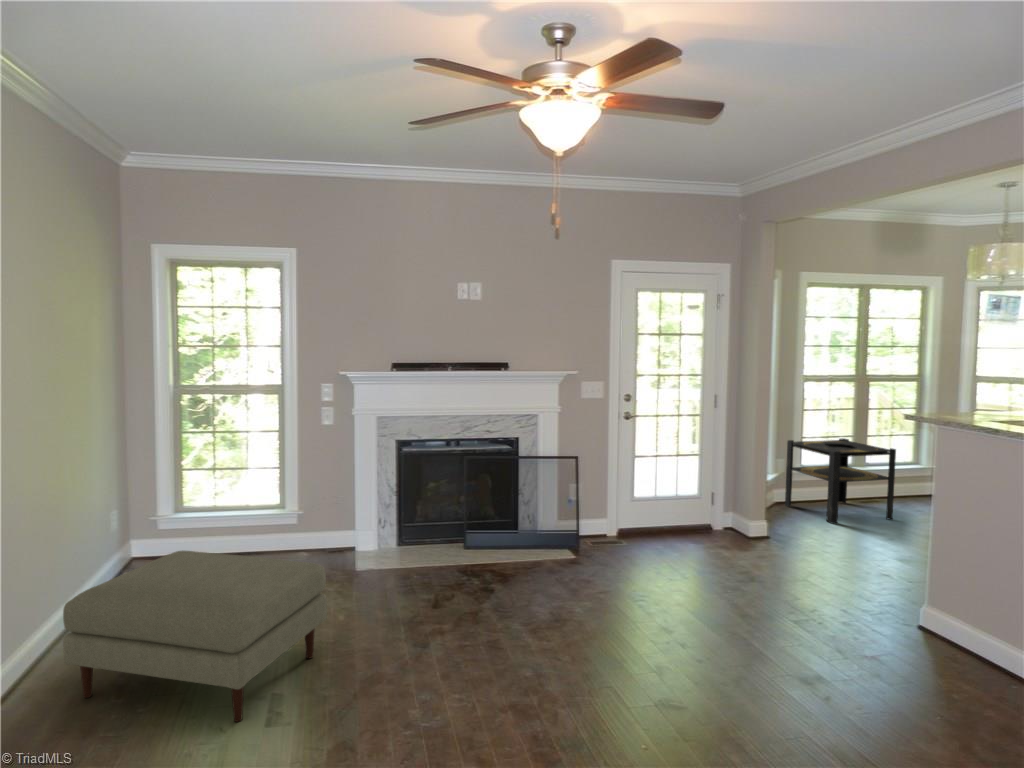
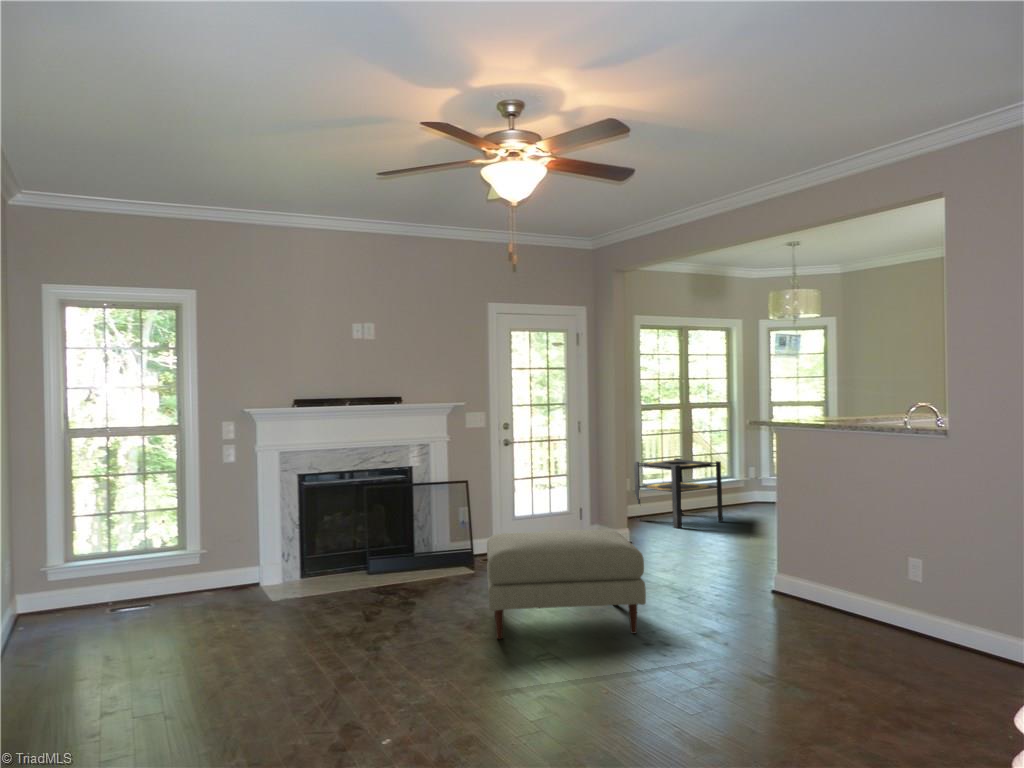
ottoman: present [63,551,327,722] -> present [487,530,646,639]

